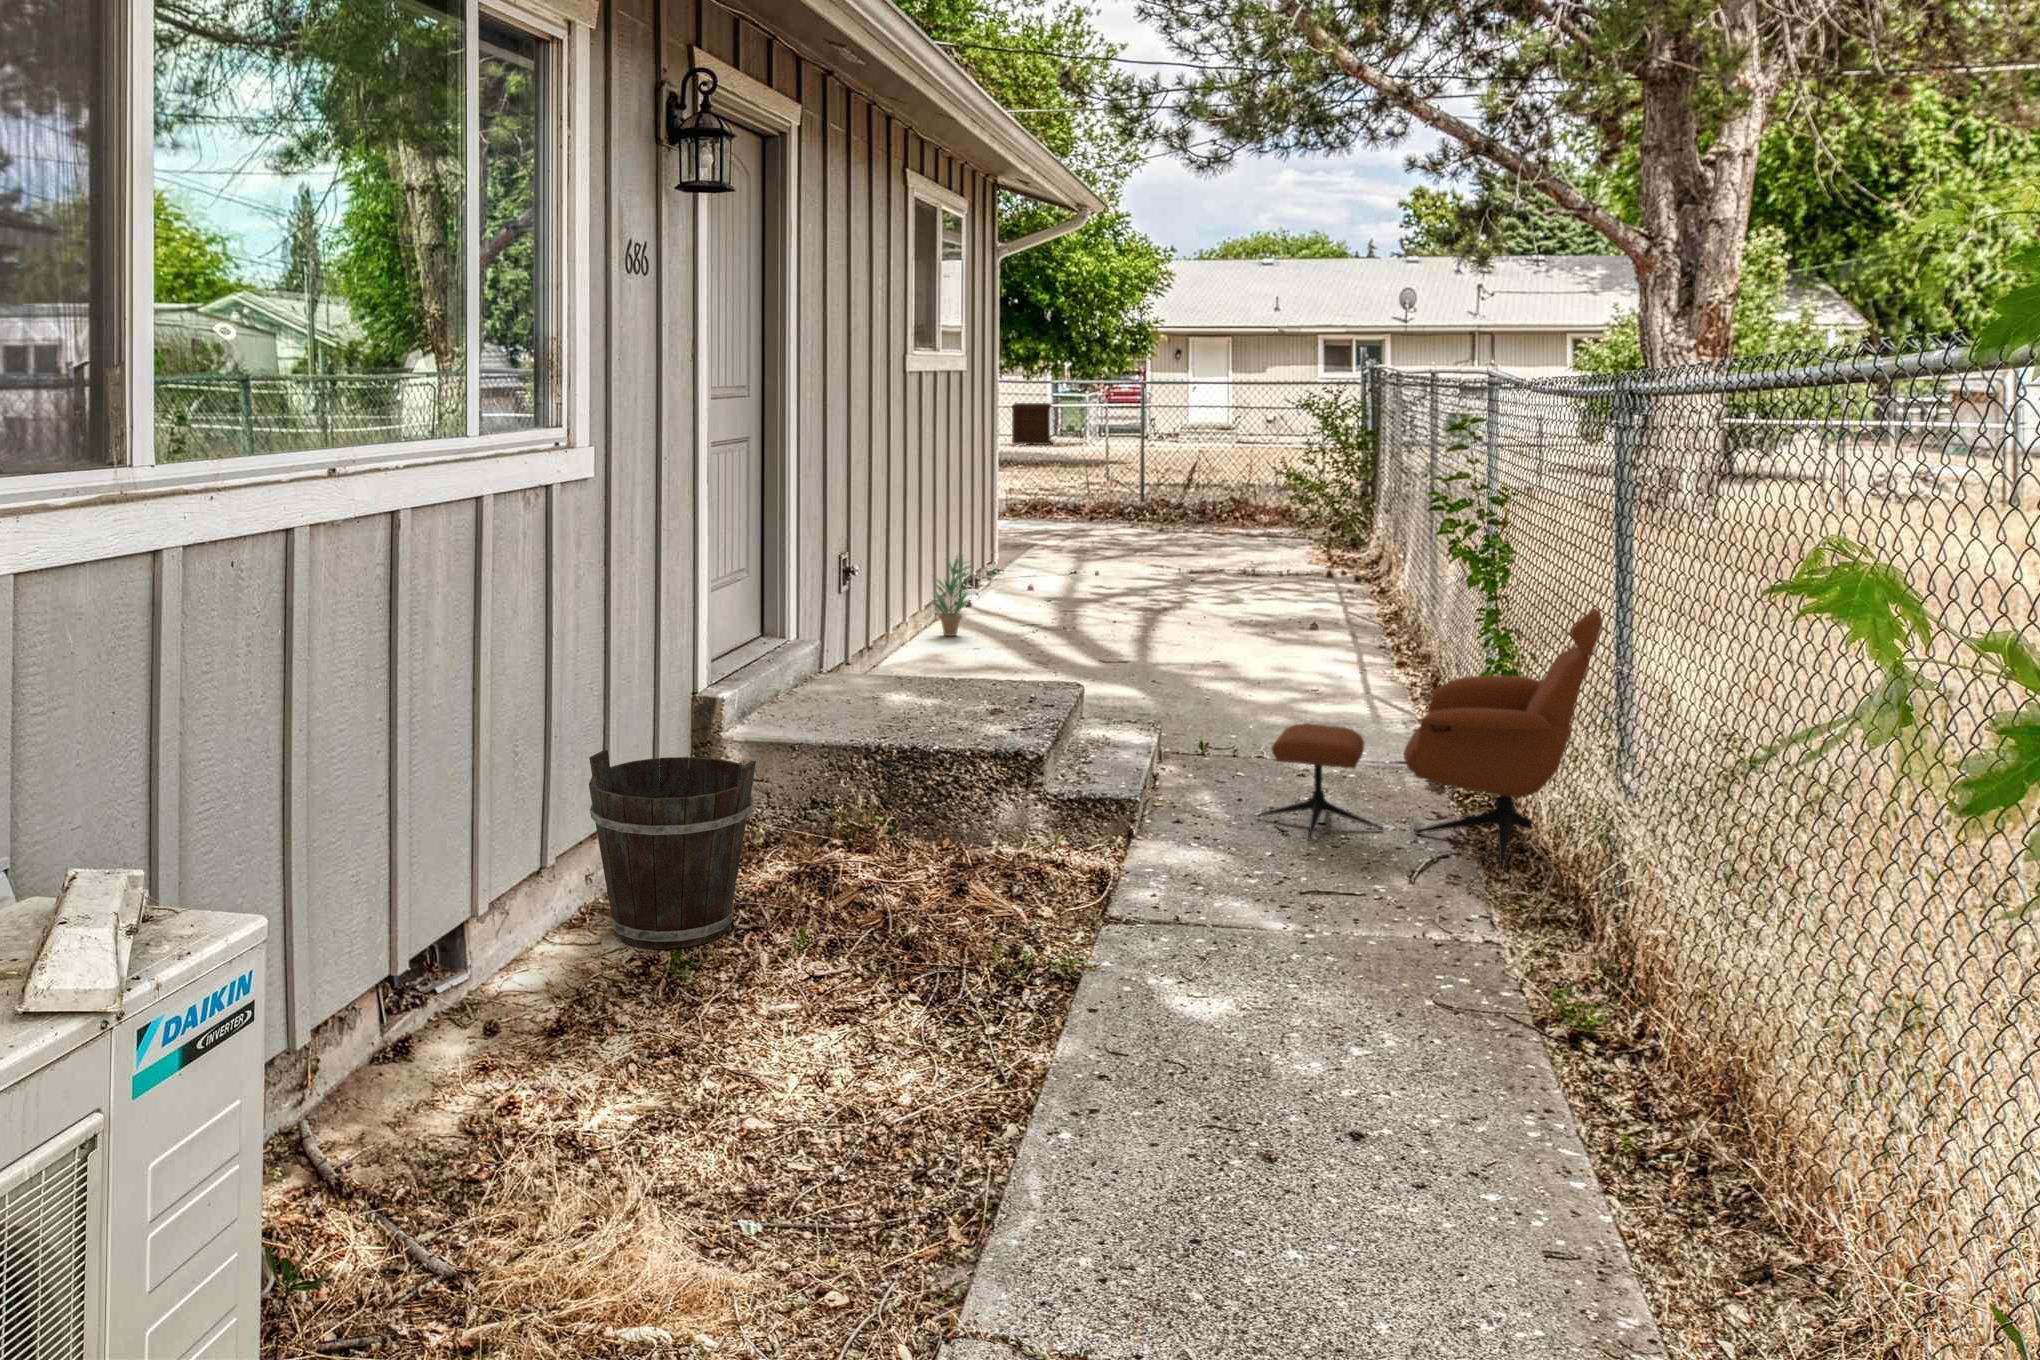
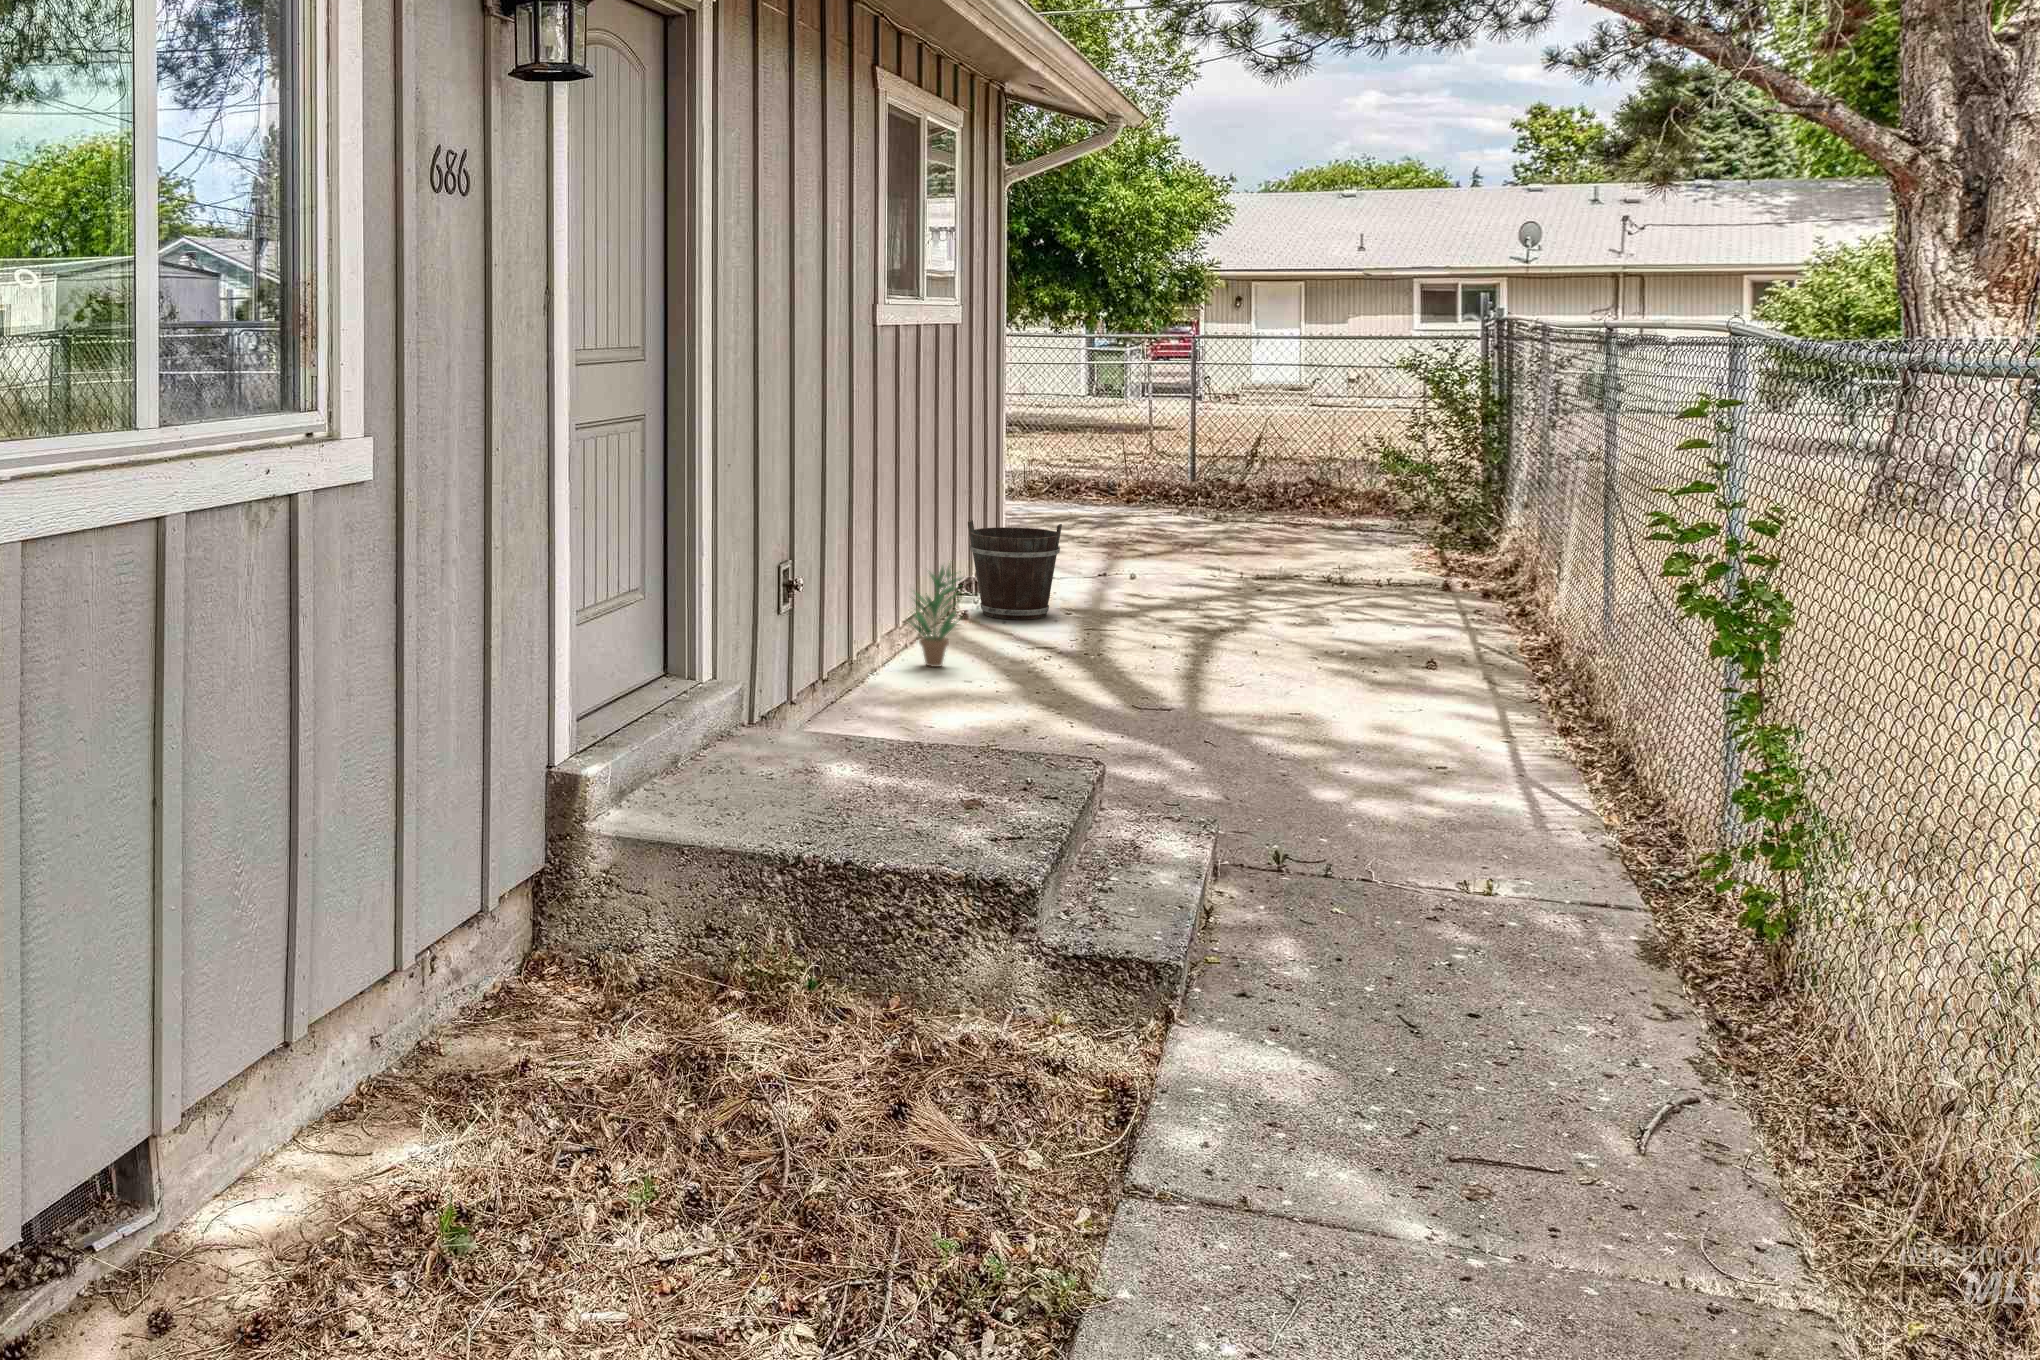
wooden crate: present [1012,403,1053,445] -> none [1035,364,1085,412]
lounge chair: present [1256,608,1602,868] -> none [1361,696,1990,1133]
bucket: present [589,750,756,949] -> present [968,520,1062,620]

